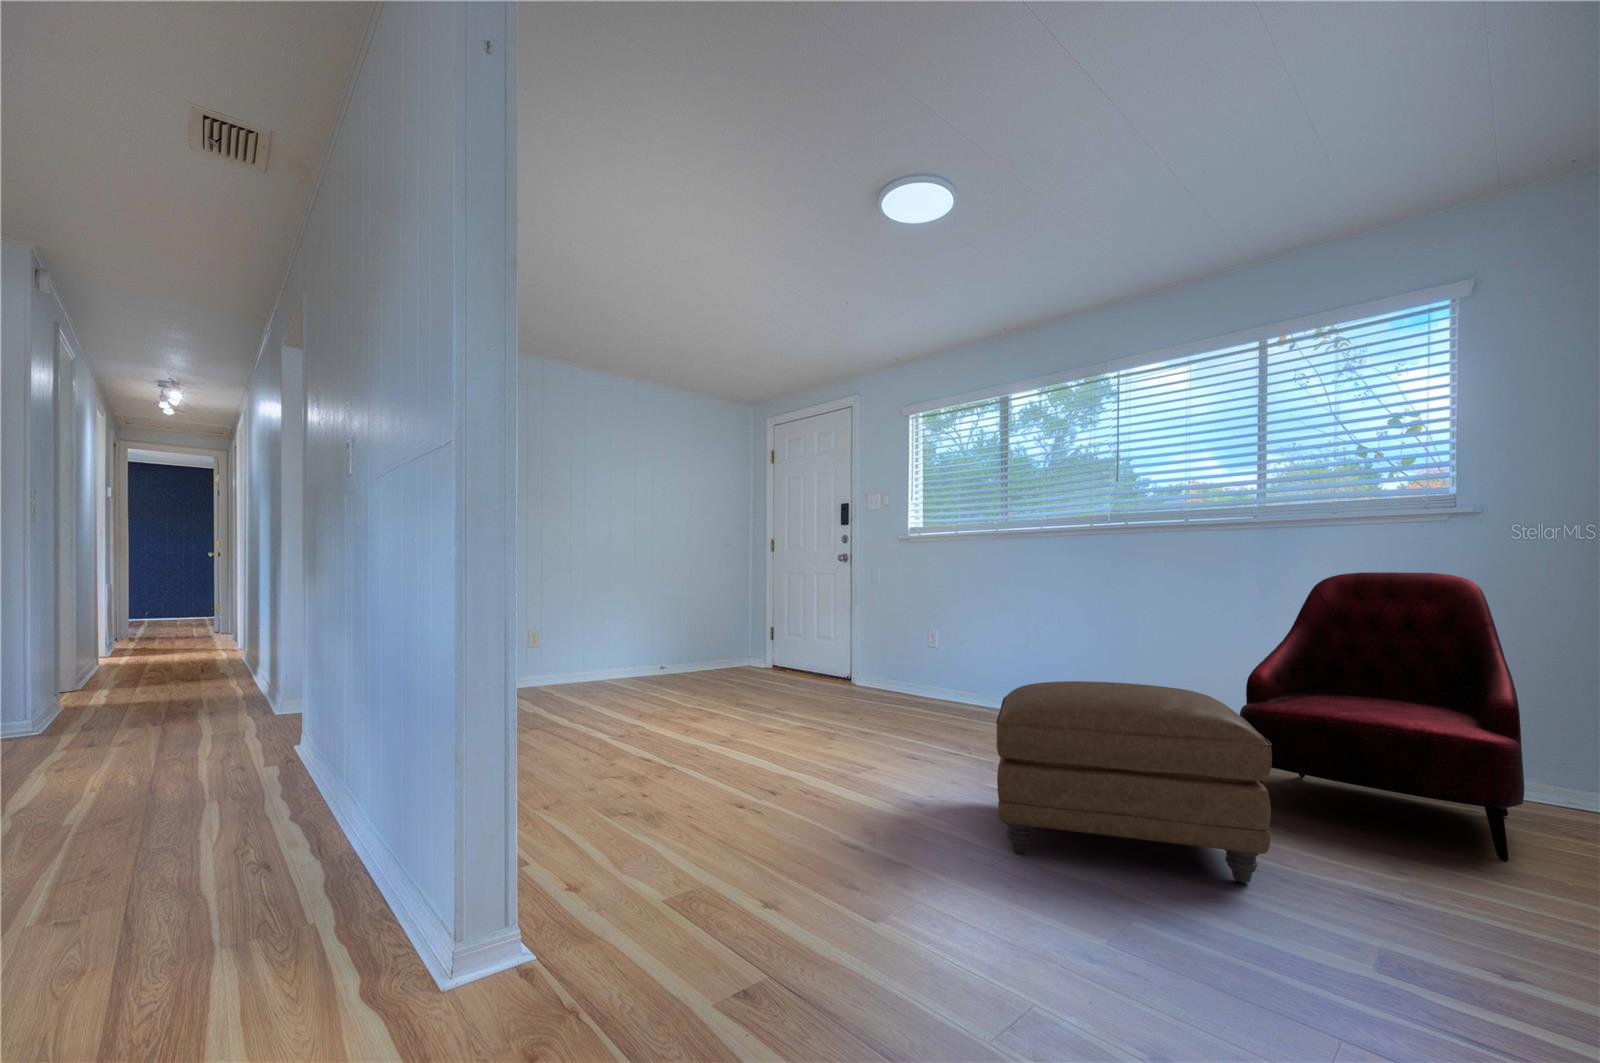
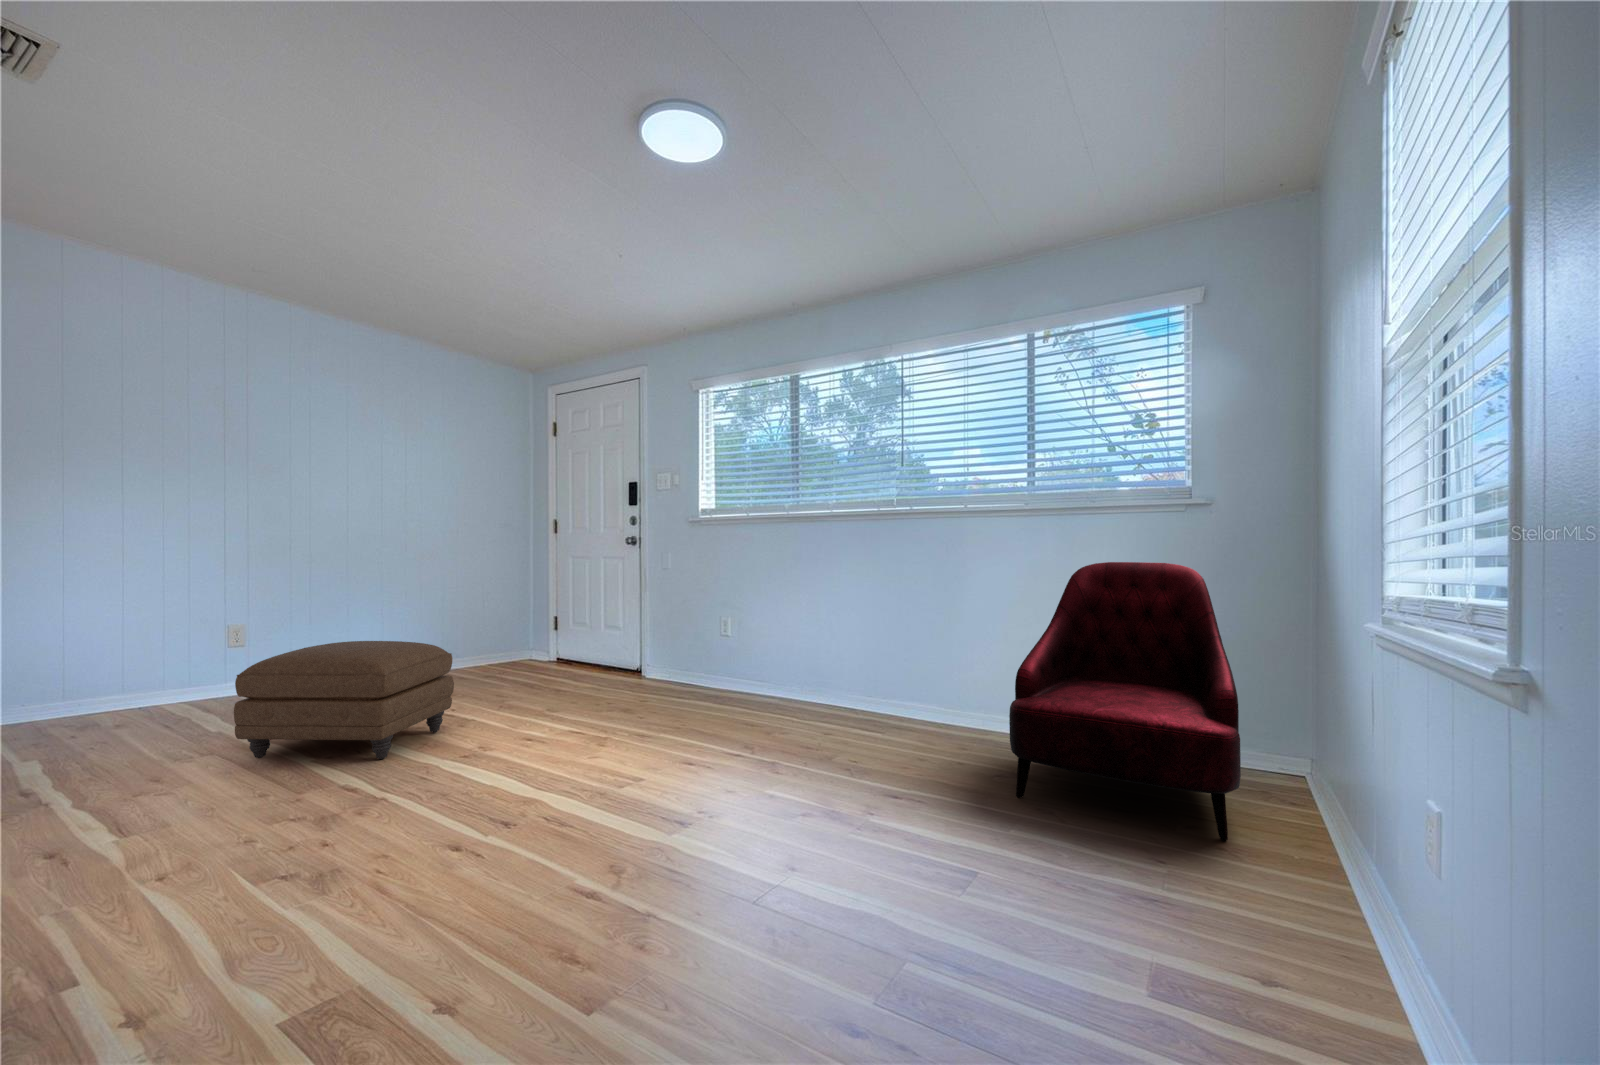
ottoman: present [996,681,1272,884] -> present [234,641,454,759]

